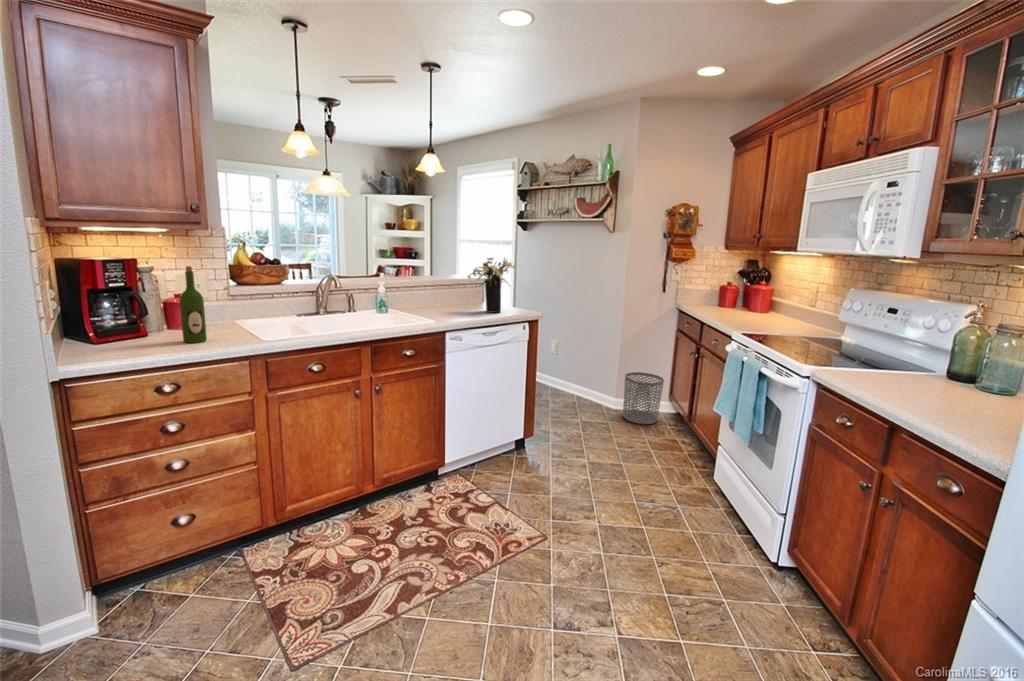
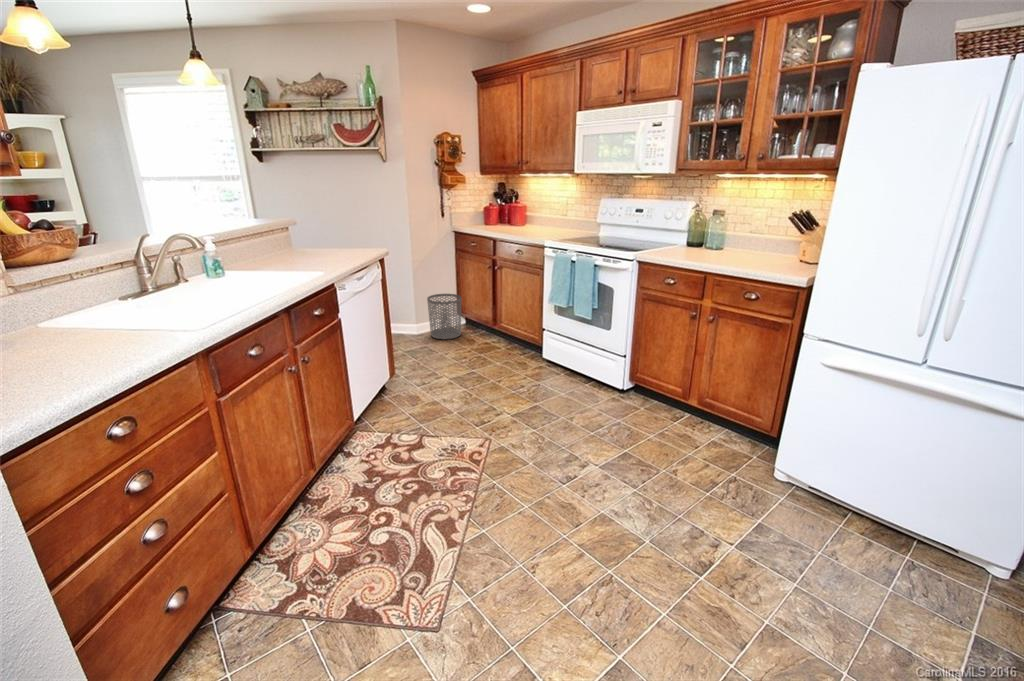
flower arrangement: present [467,258,516,313] -> none [300,192,355,257]
wine bottle: present [180,266,207,343] -> none [40,237,101,360]

